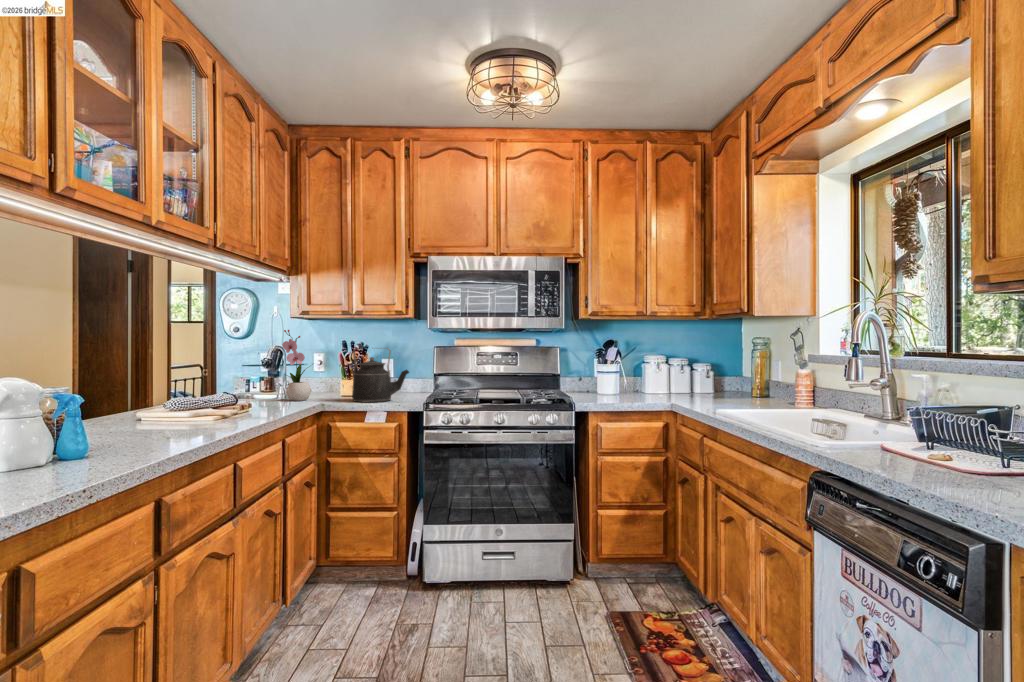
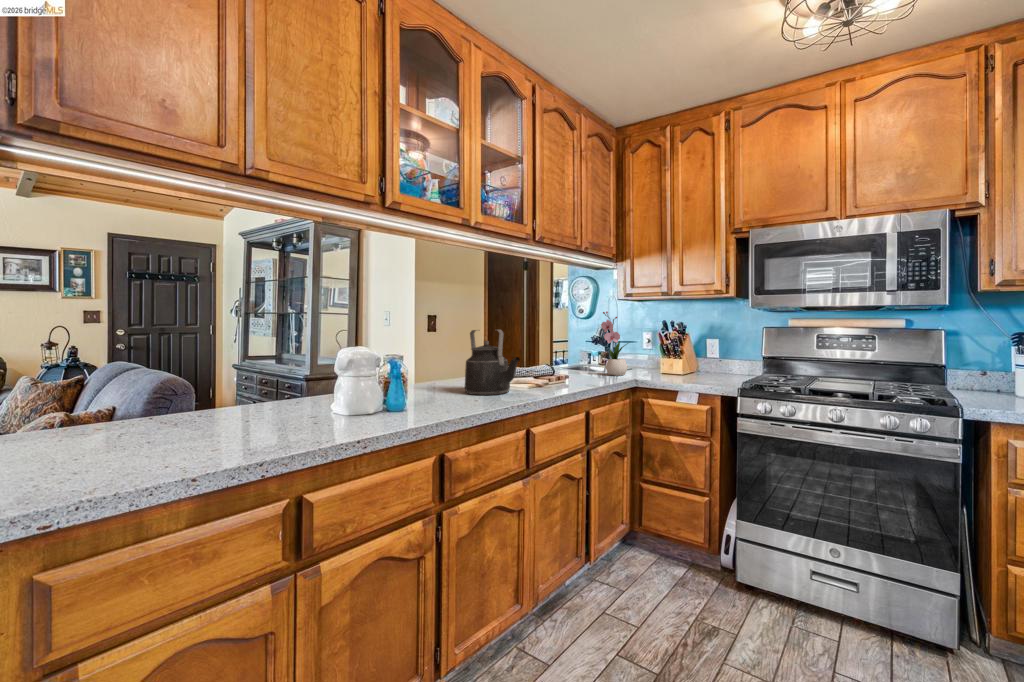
kettle: present [352,348,409,402] -> present [465,330,520,395]

